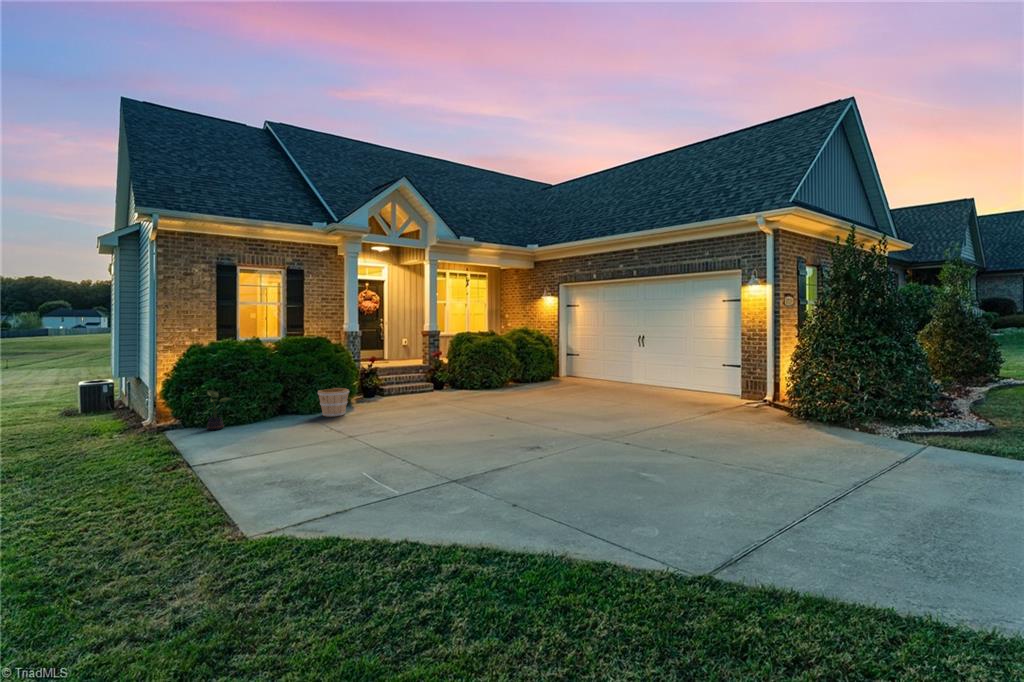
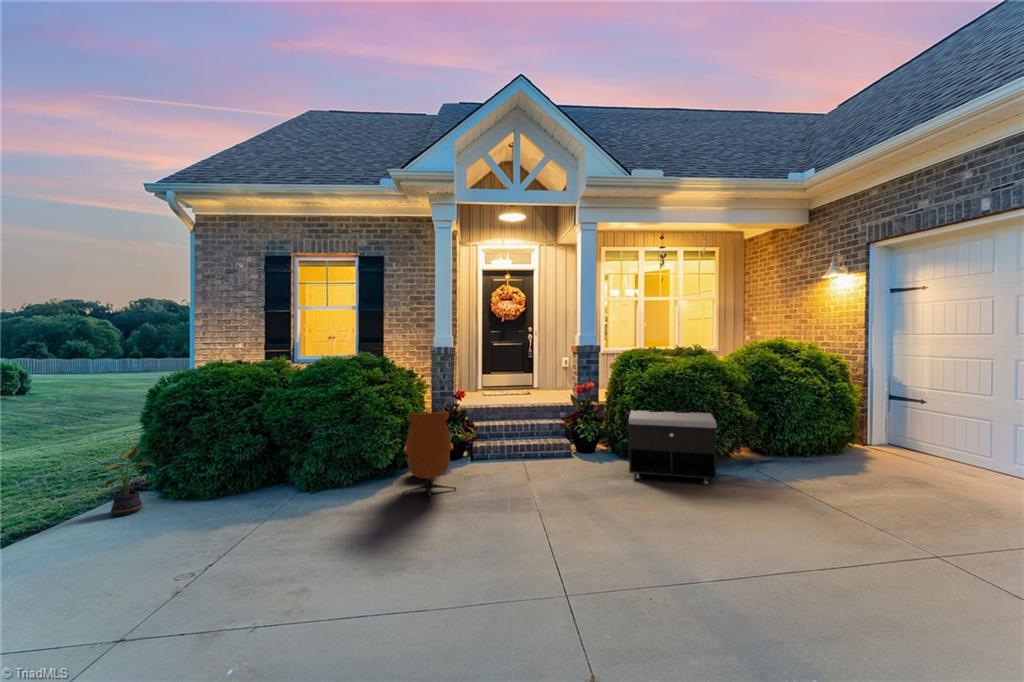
lounge chair: none [358,361,399,408] -> present [402,411,456,501]
storage bench: none [467,362,509,395] -> present [629,410,717,484]
wooden bucket: present [318,388,349,417] -> none [293,452,353,511]

